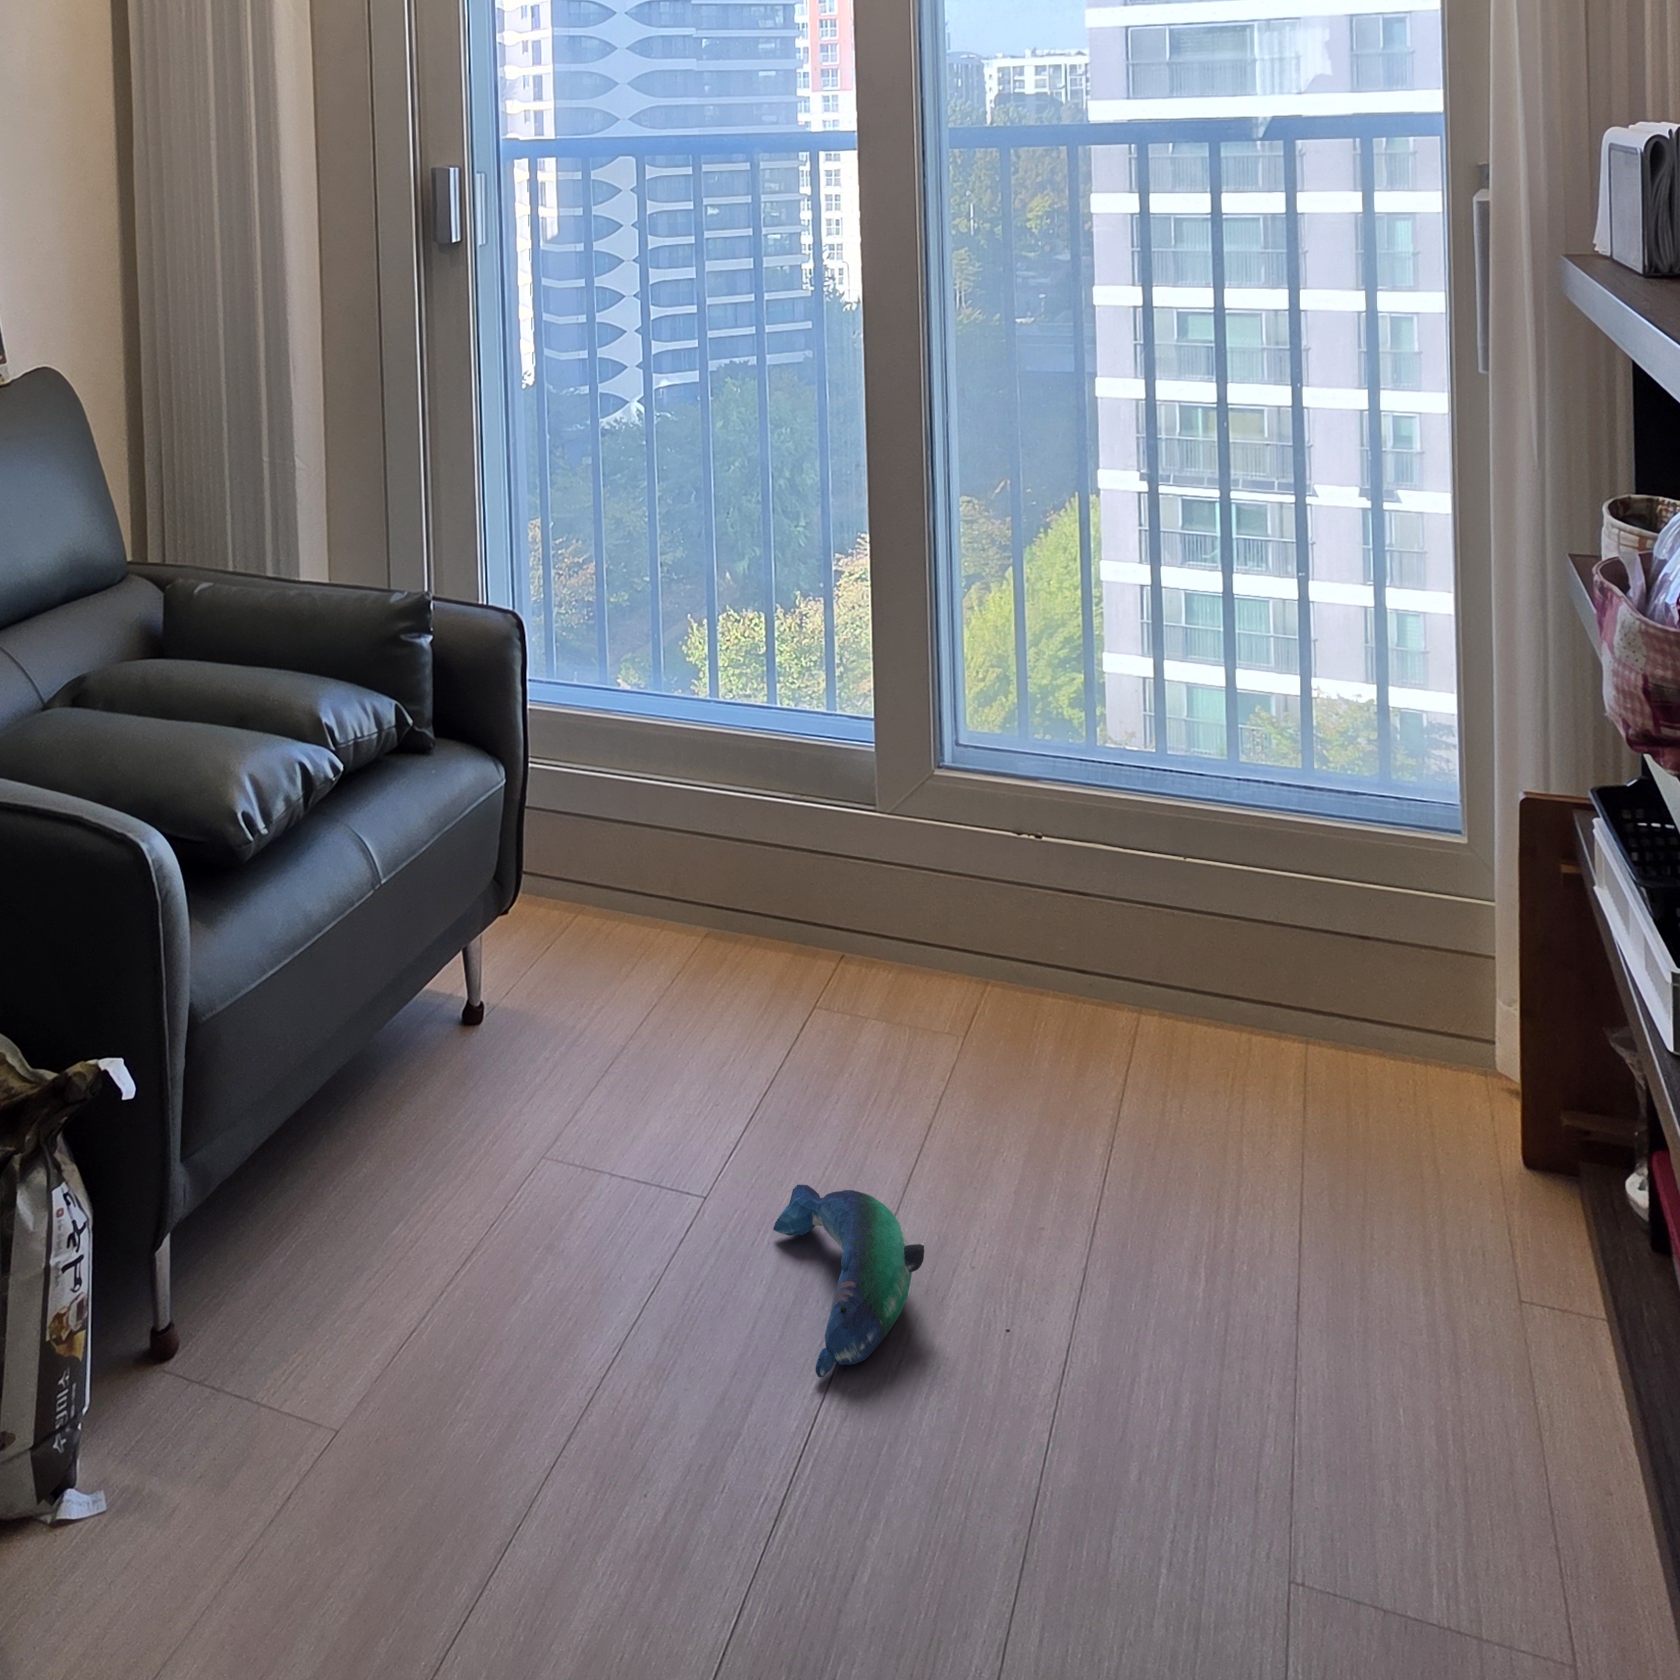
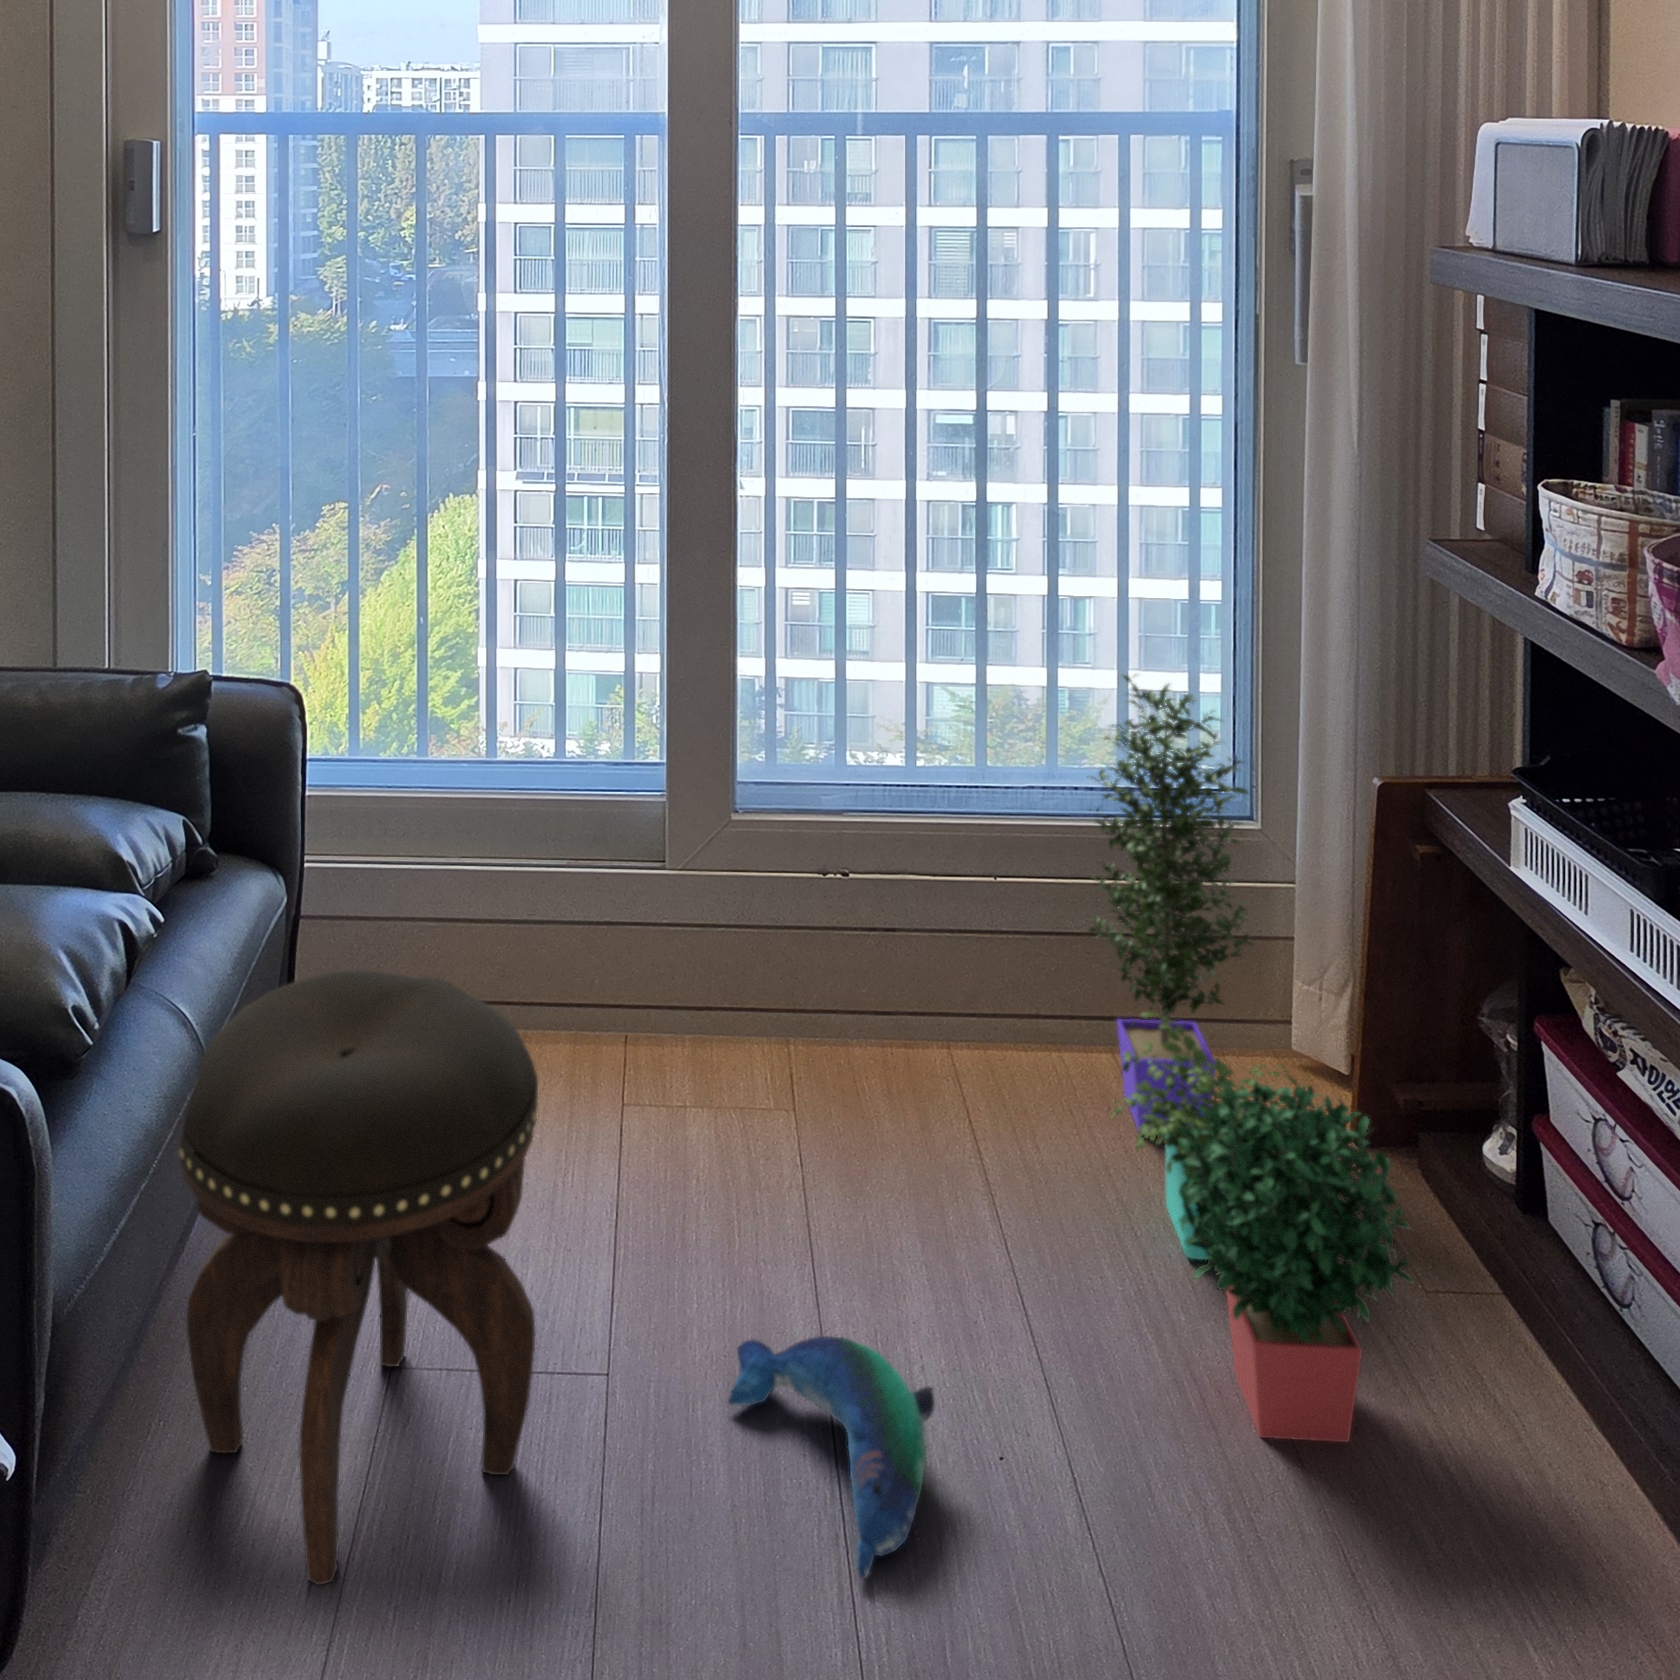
potted plant: none [1178,660,1414,1385] -> present [1089,675,1413,1442]
footstool: none [329,831,610,1282] -> present [180,970,538,1585]

